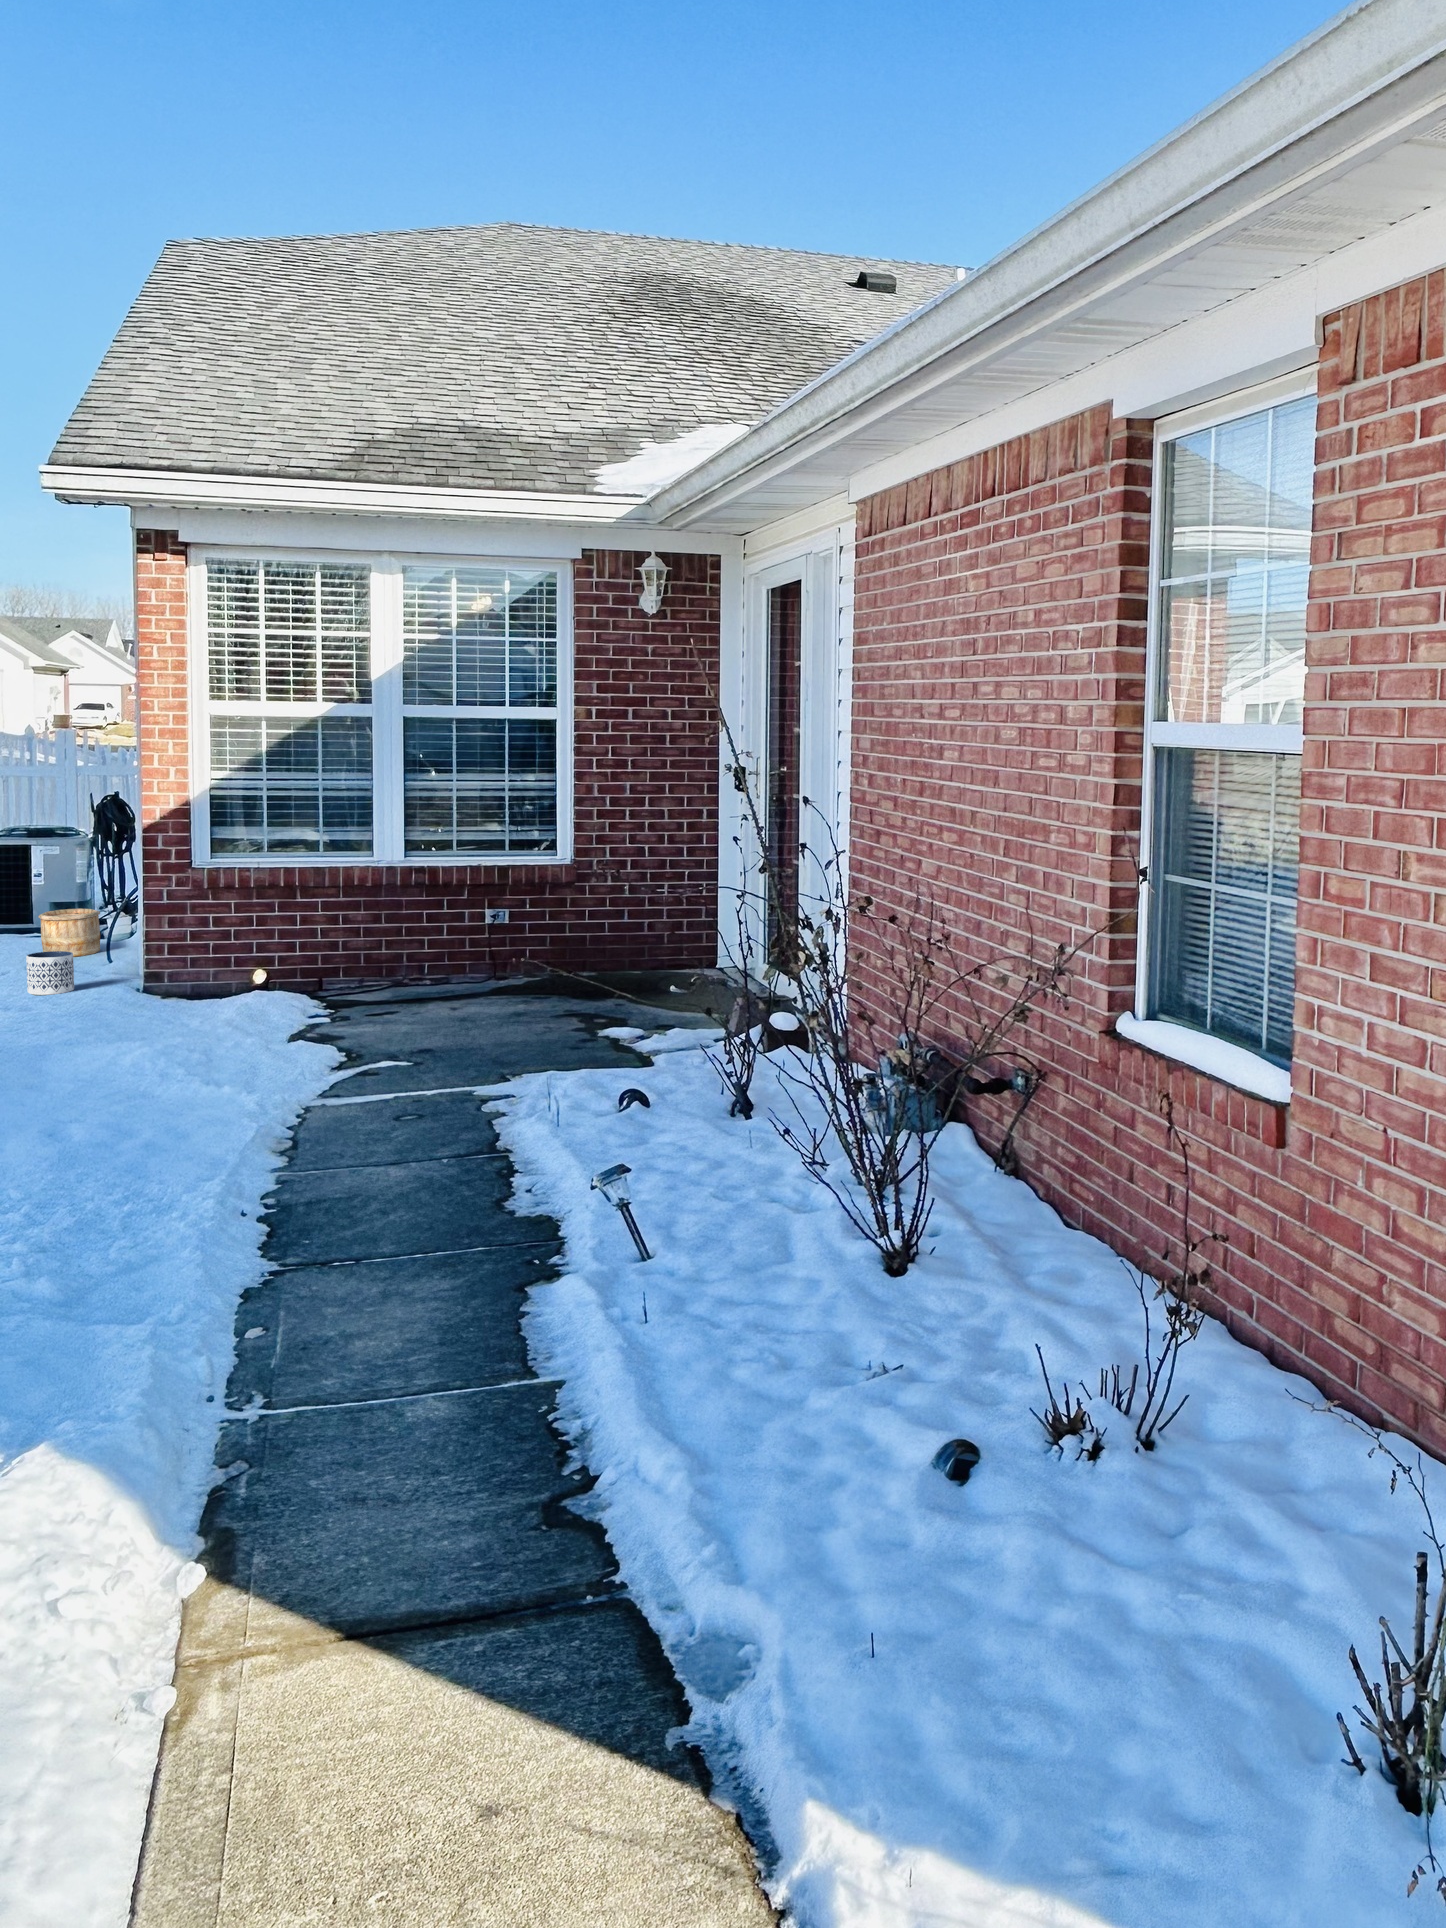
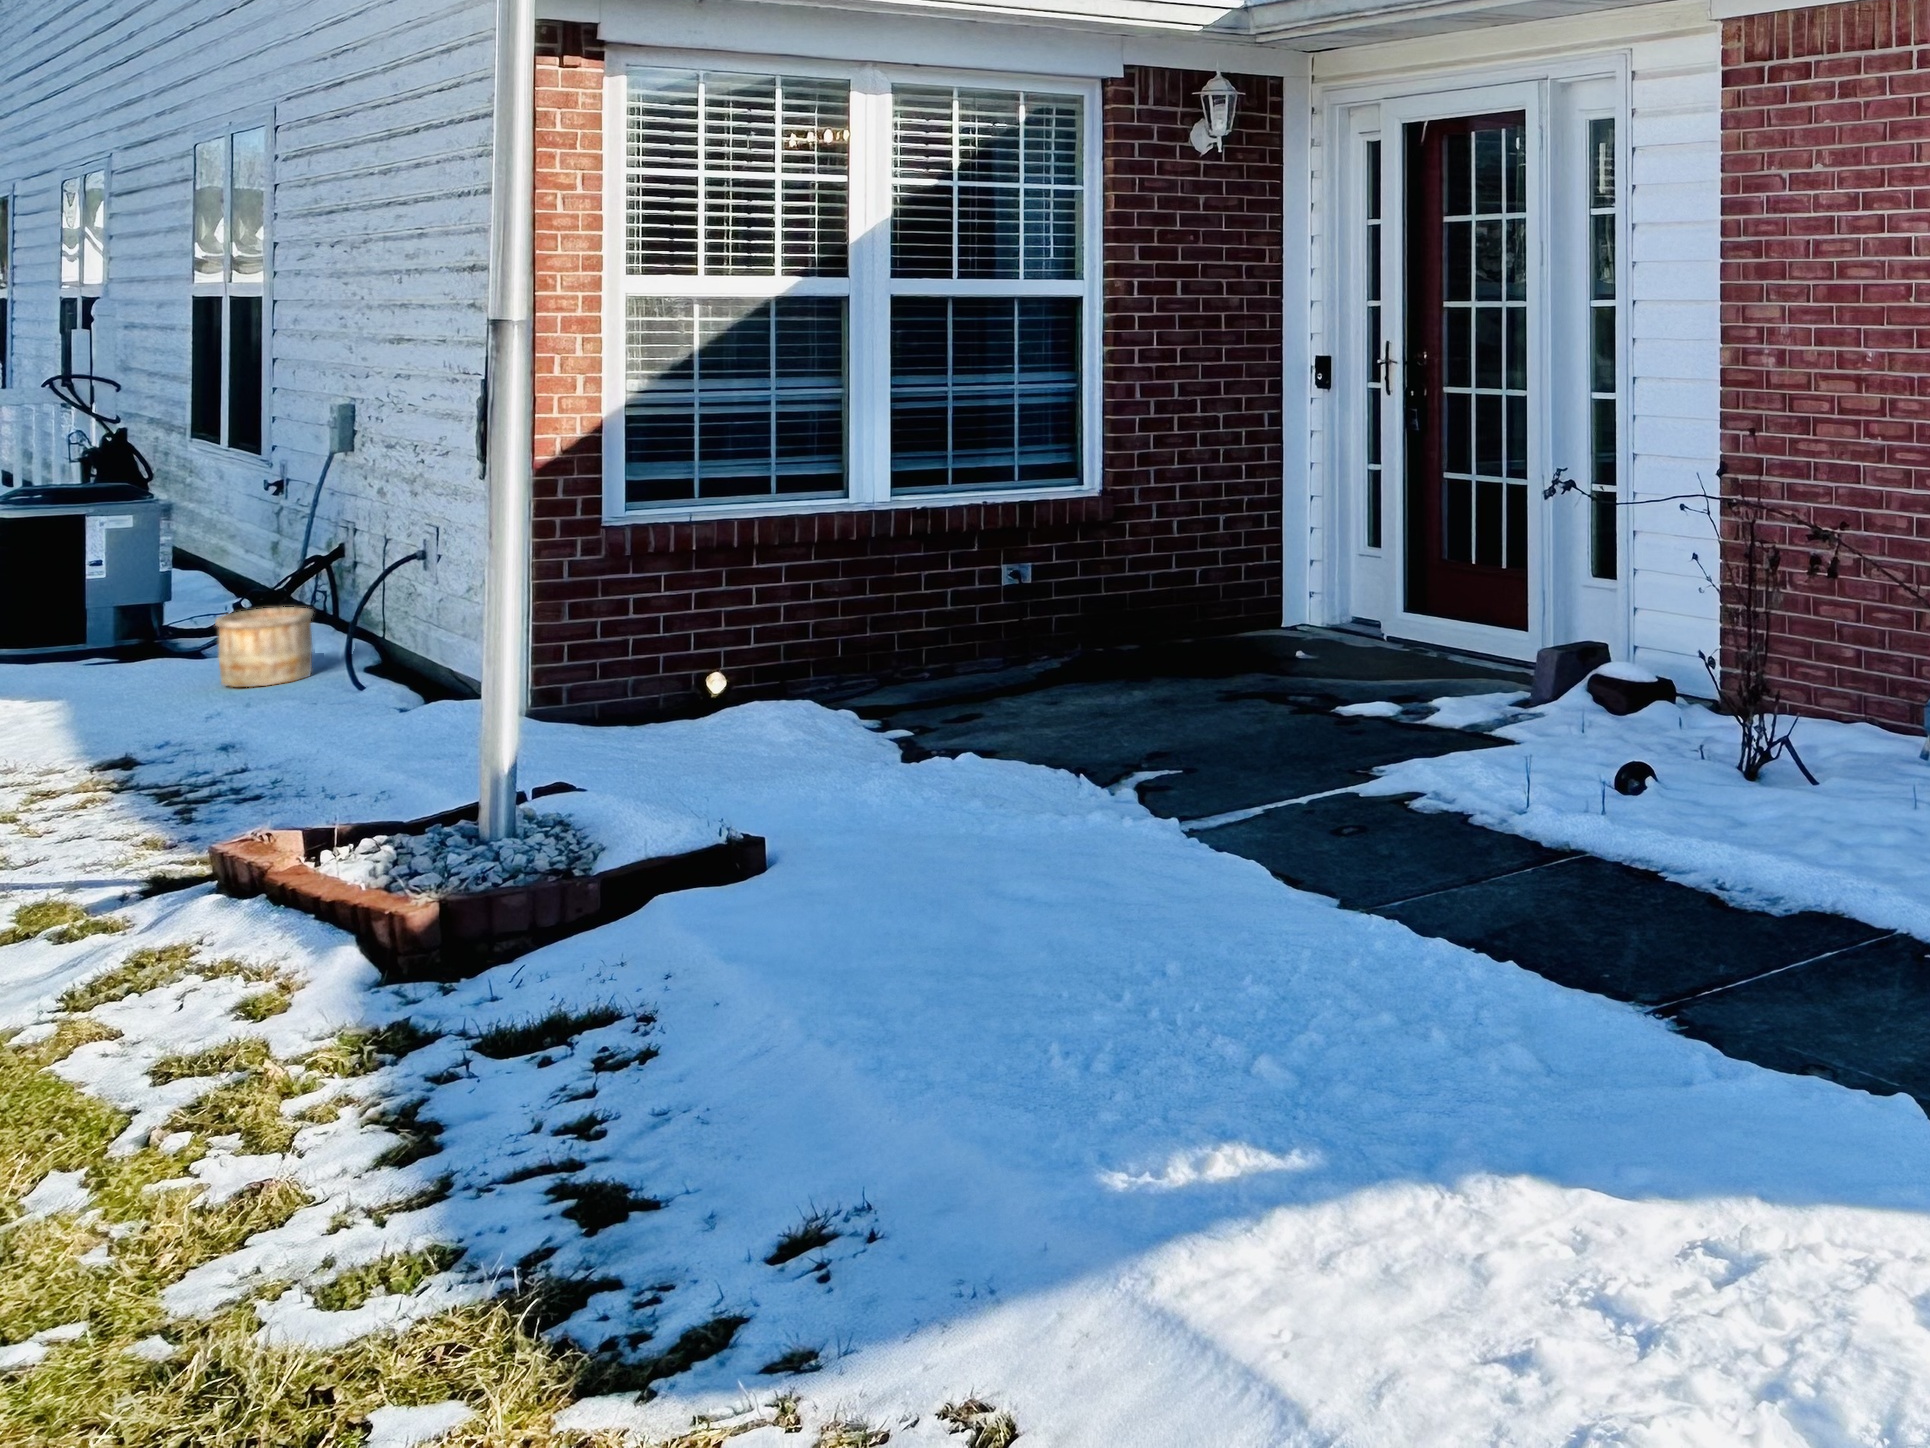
planter: present [26,951,74,995] -> none [356,668,431,739]

